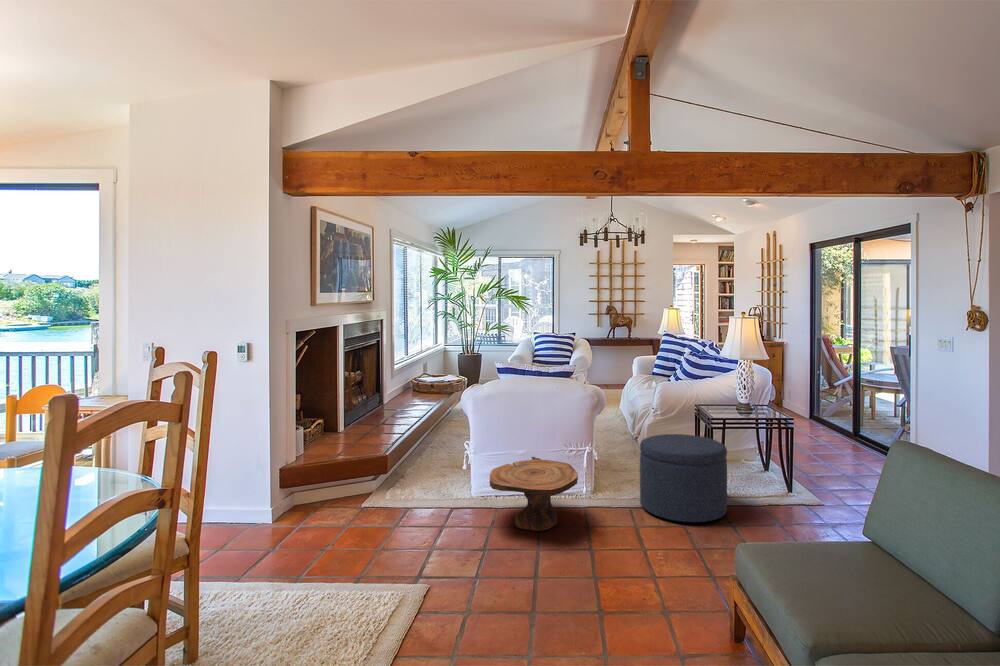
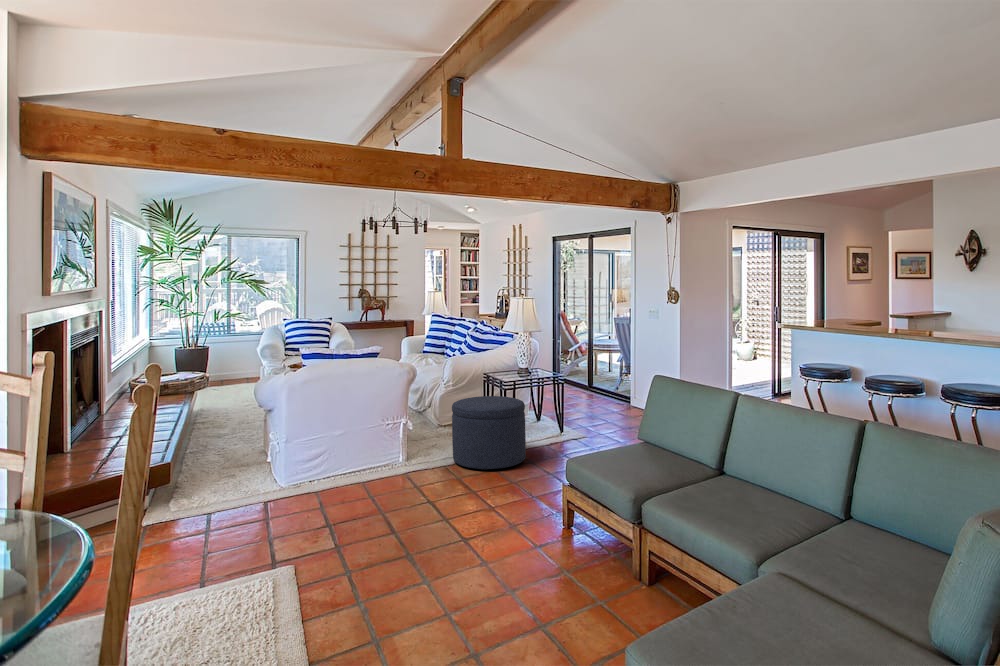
side table: present [490,457,578,531] -> none [320,430,410,499]

